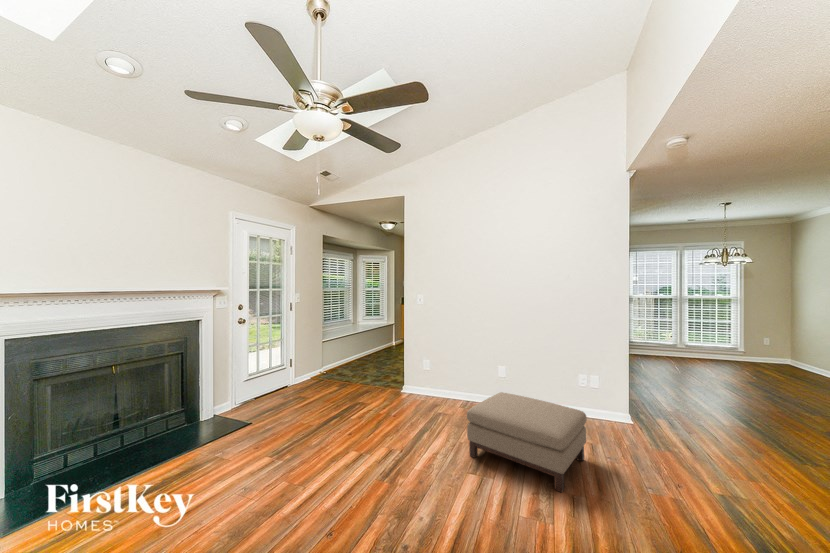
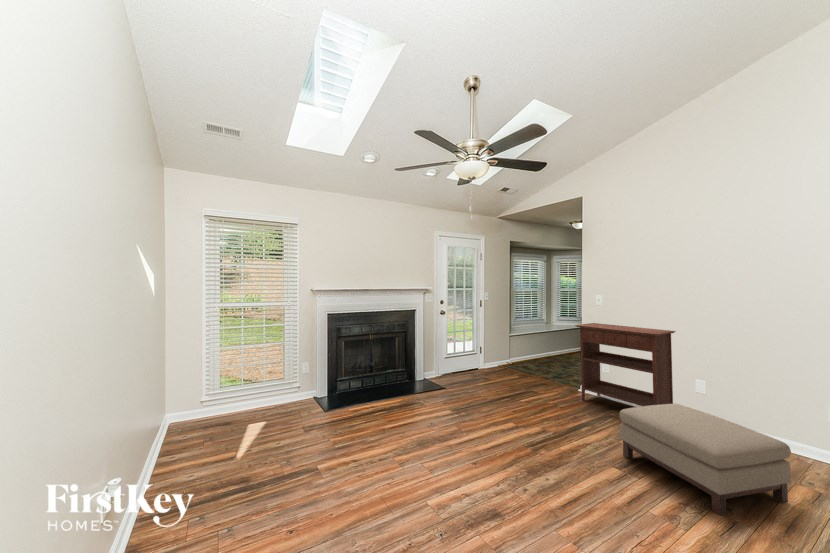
console table: none [403,322,484,412] -> present [575,323,675,406]

